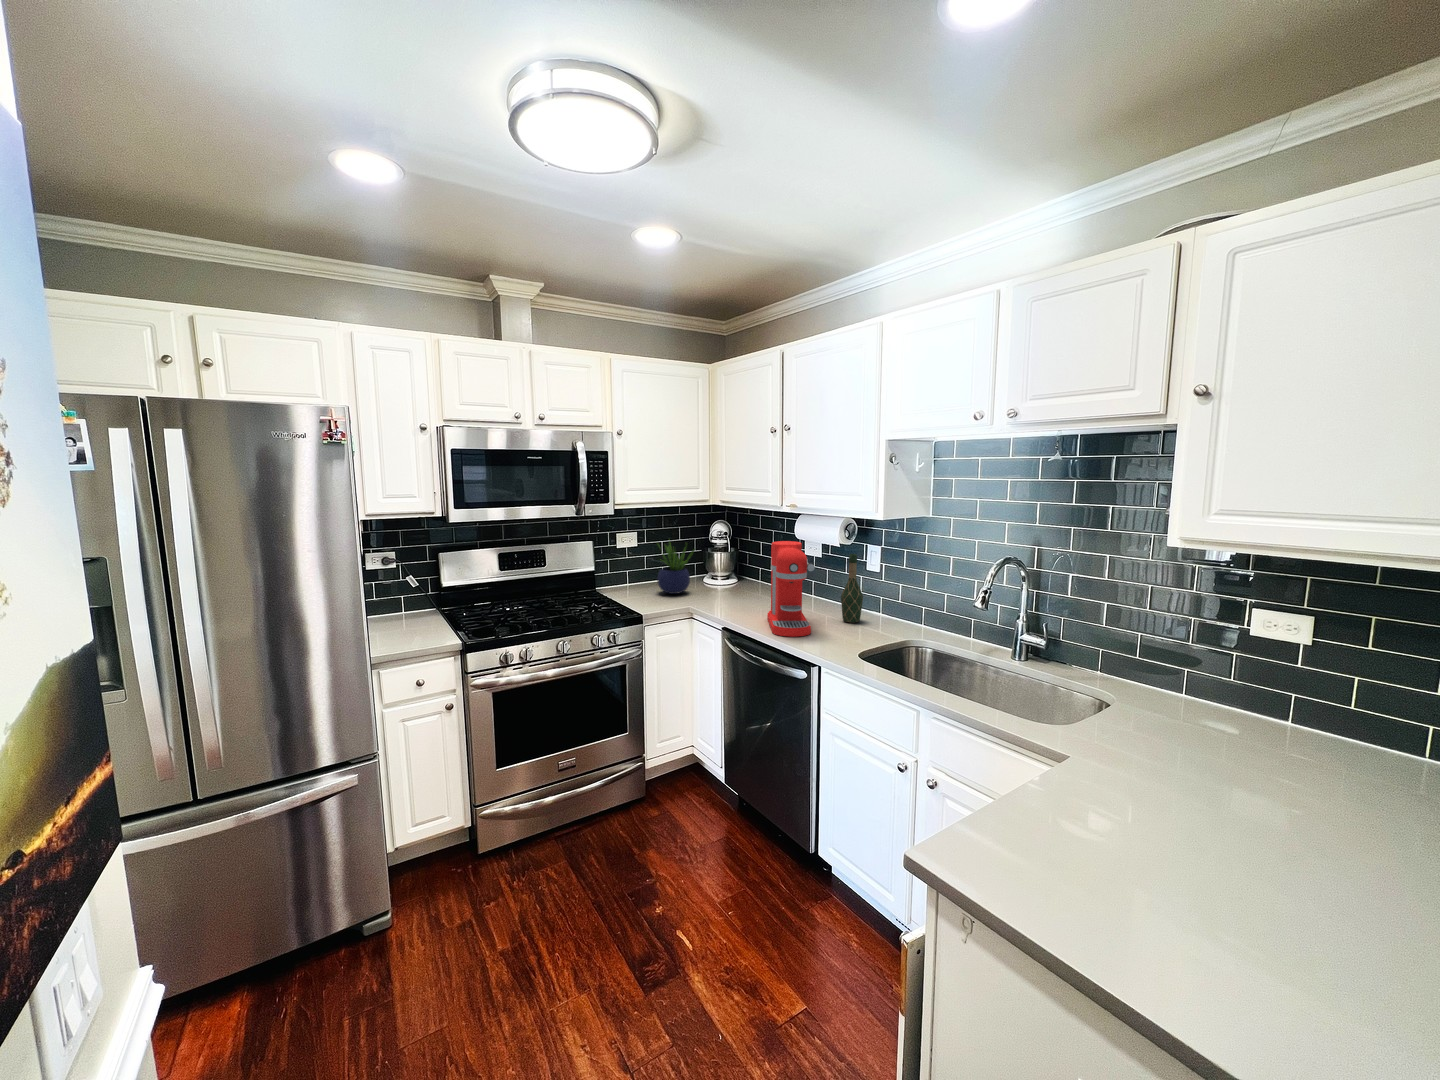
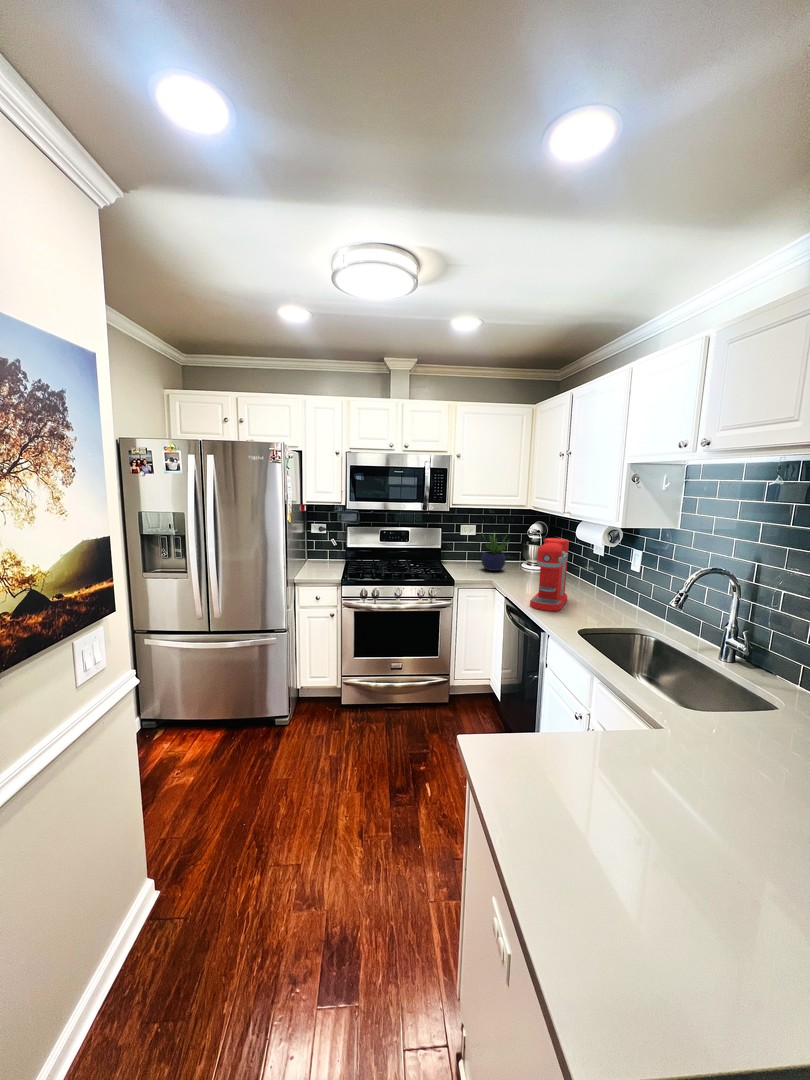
wine bottle: present [841,554,863,623] -> none [599,554,619,610]

